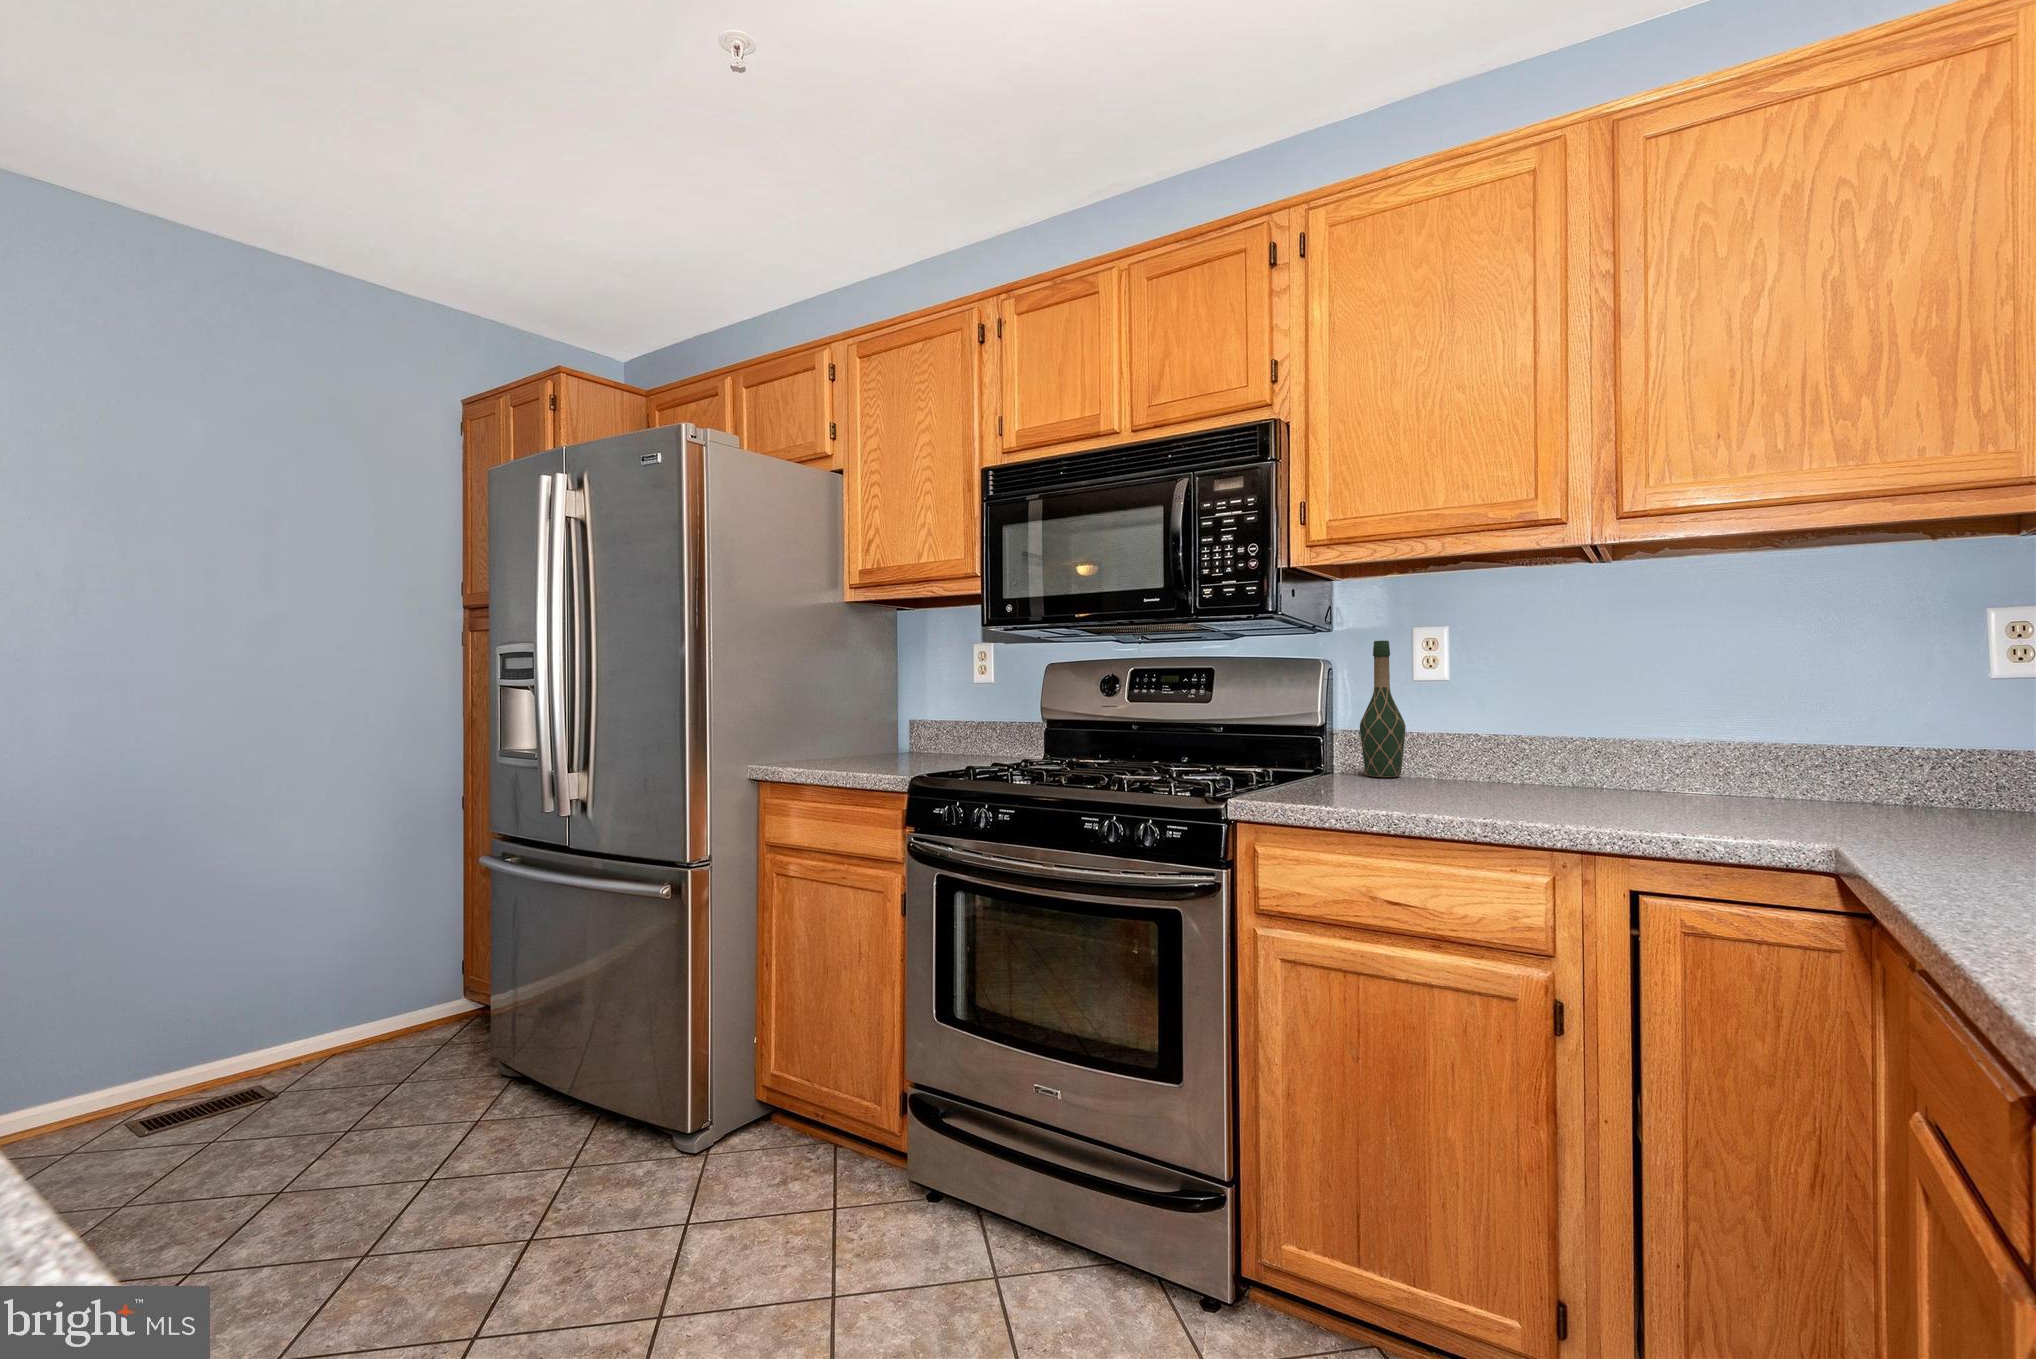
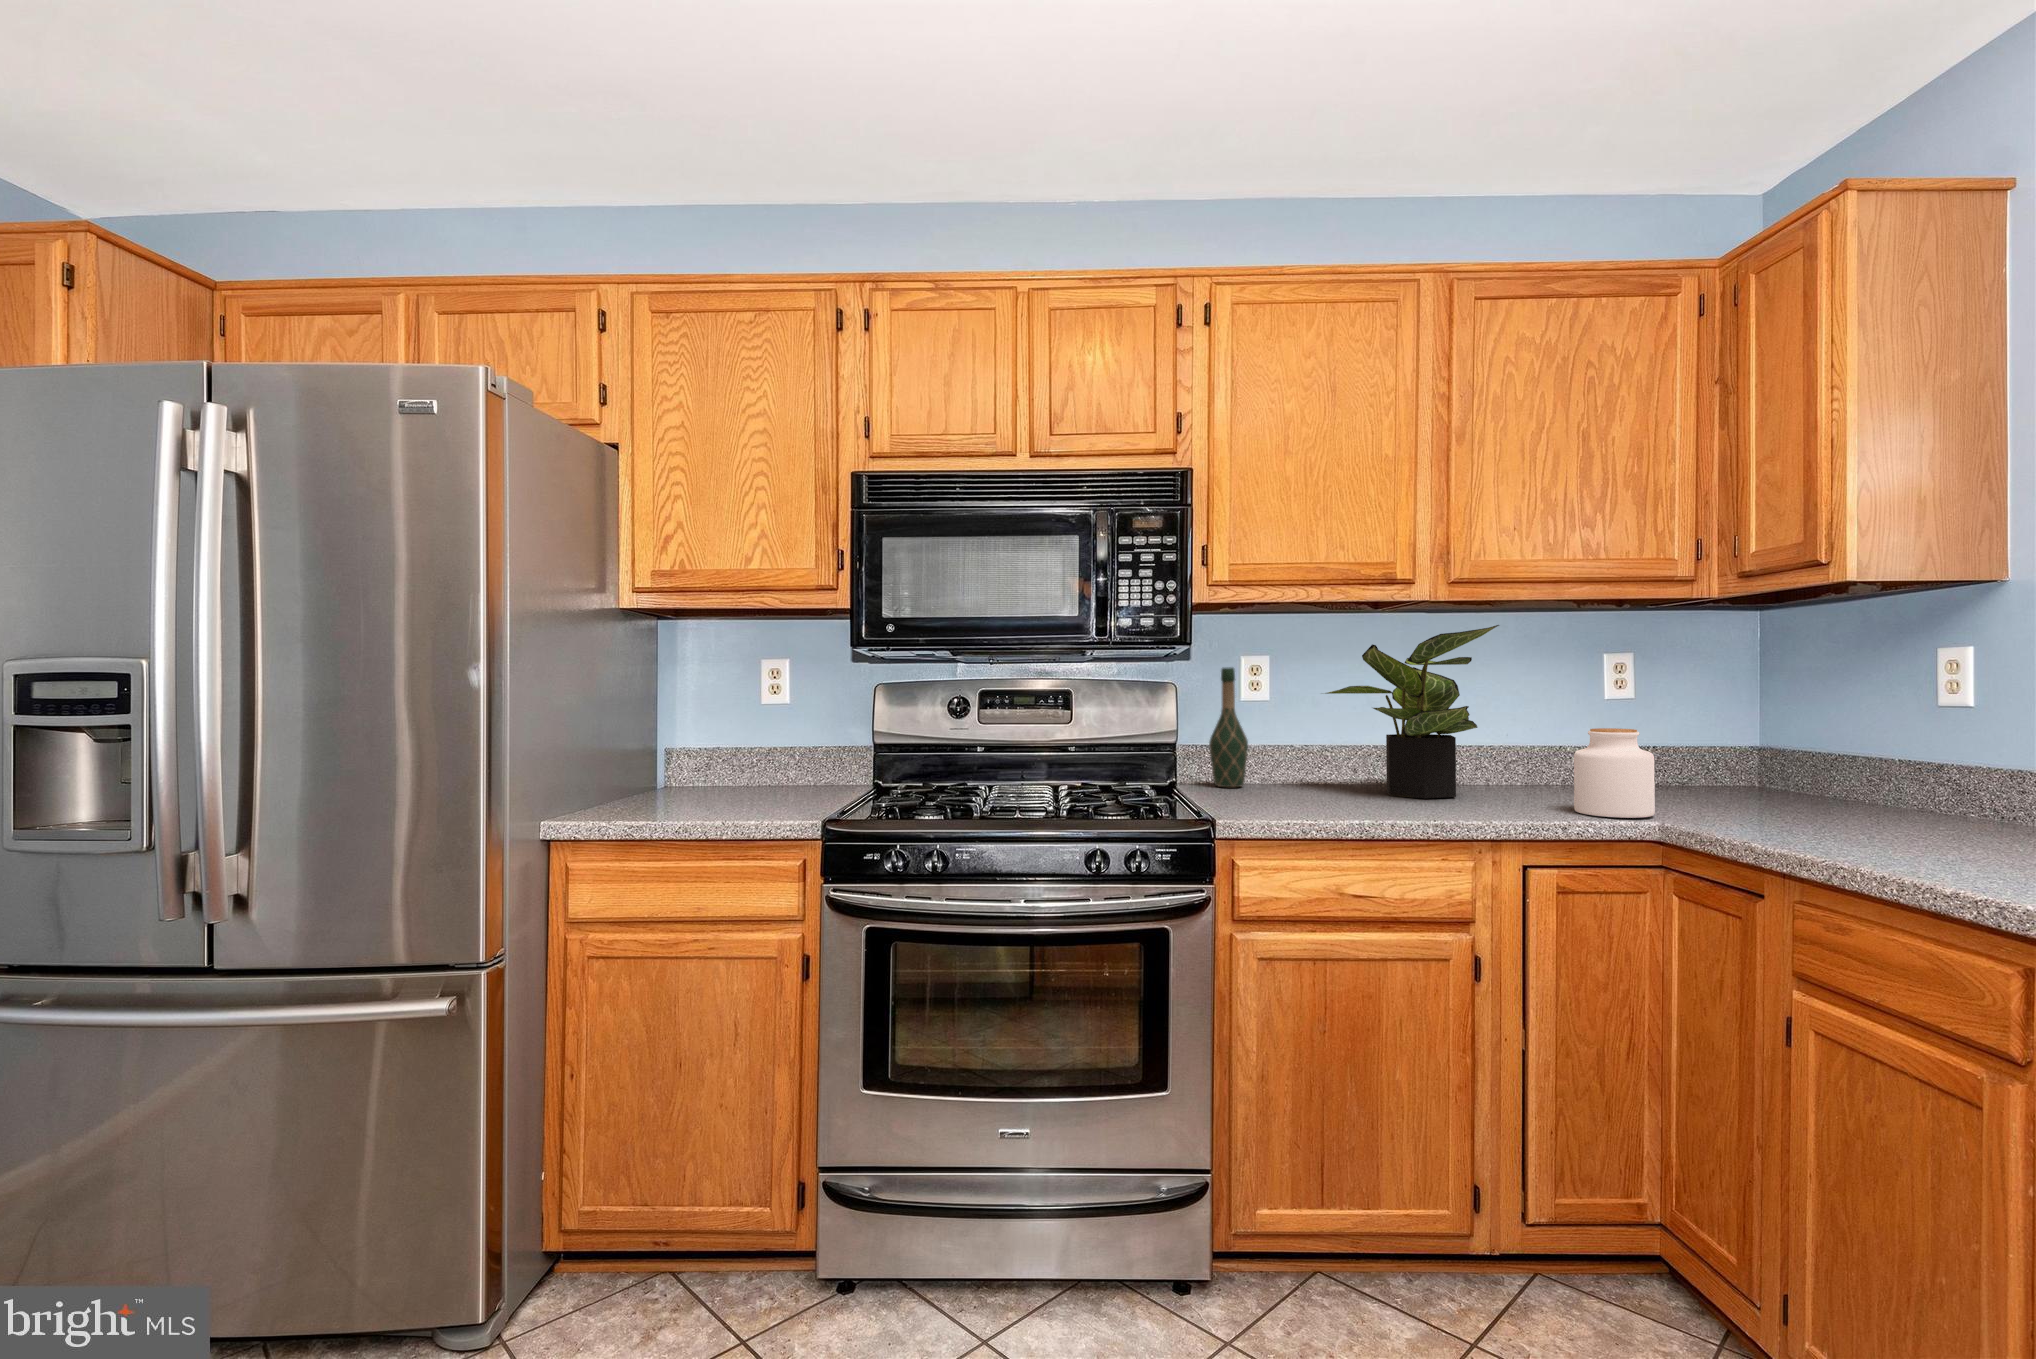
potted plant: none [1486,571,1698,803] -> present [1325,625,1499,798]
jar: none [1779,712,1913,843] -> present [1574,728,1655,818]

